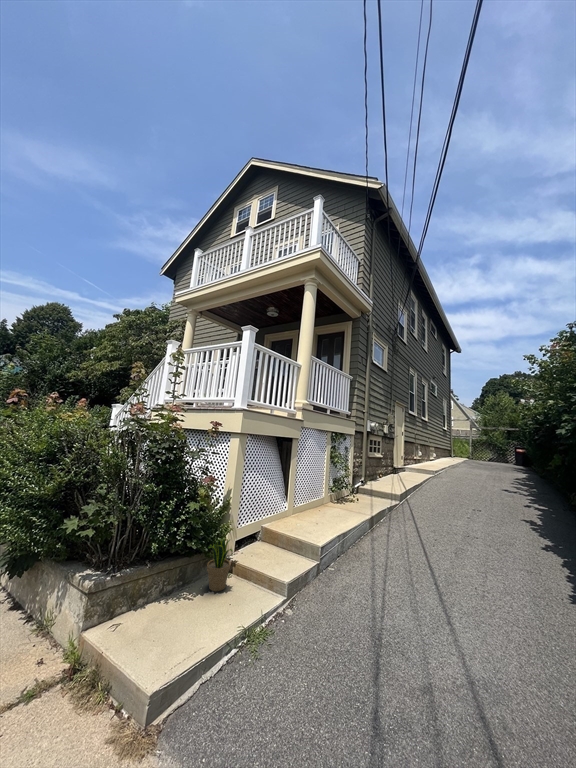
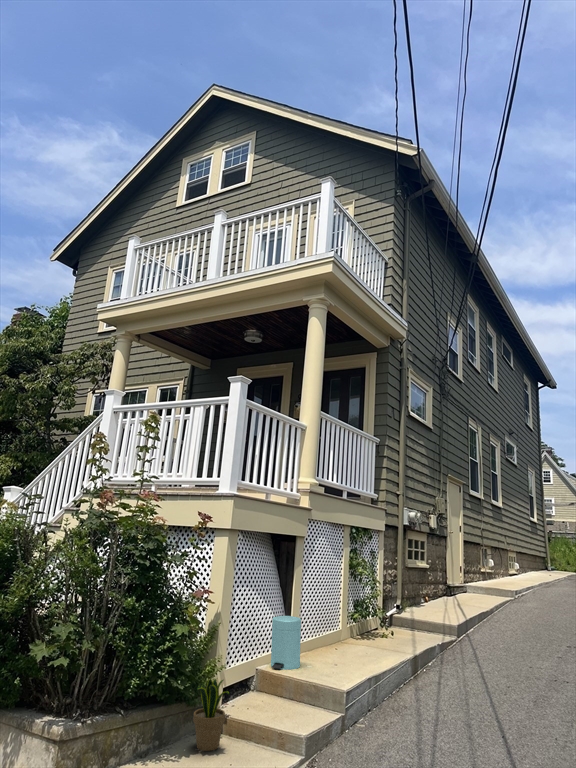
trash can: none [272,490,293,527] -> present [271,616,301,670]

